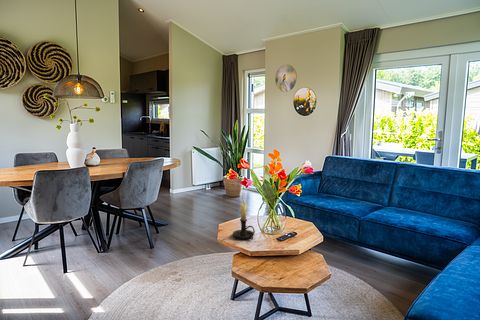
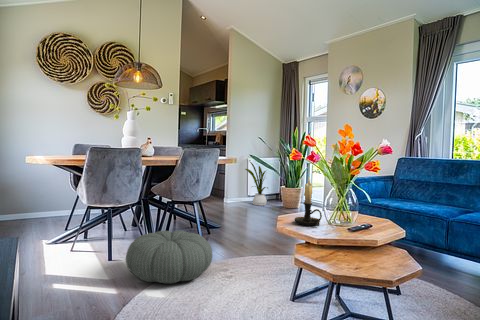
house plant: none [190,154,214,195] -> present [245,162,268,206]
pouf: none [82,241,163,295] -> present [126,231,212,283]

